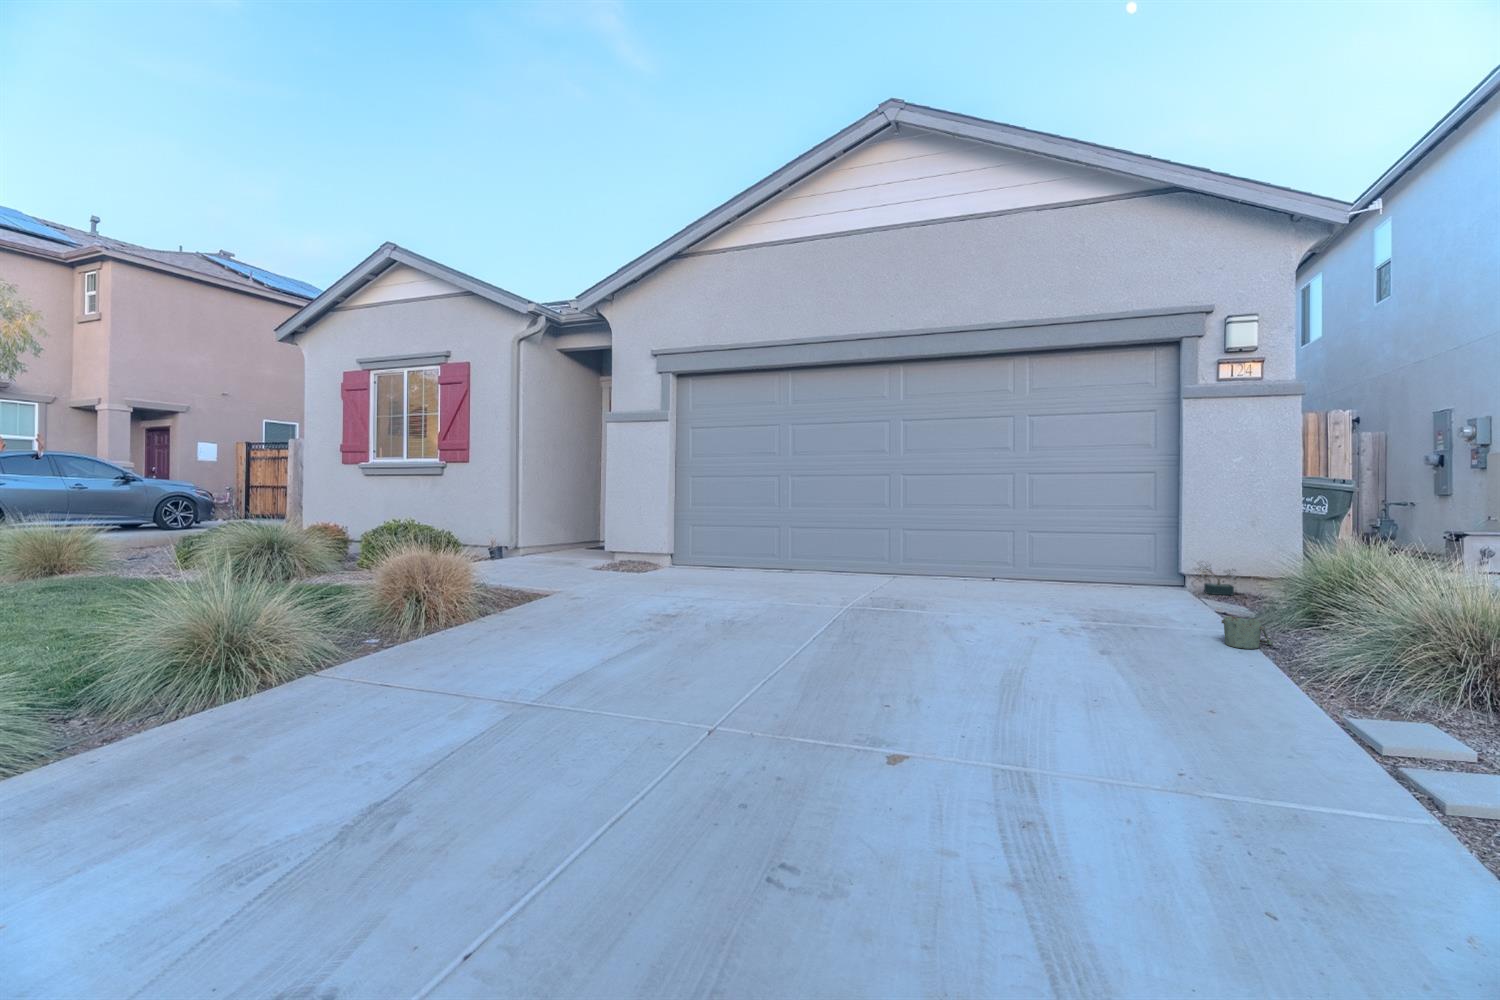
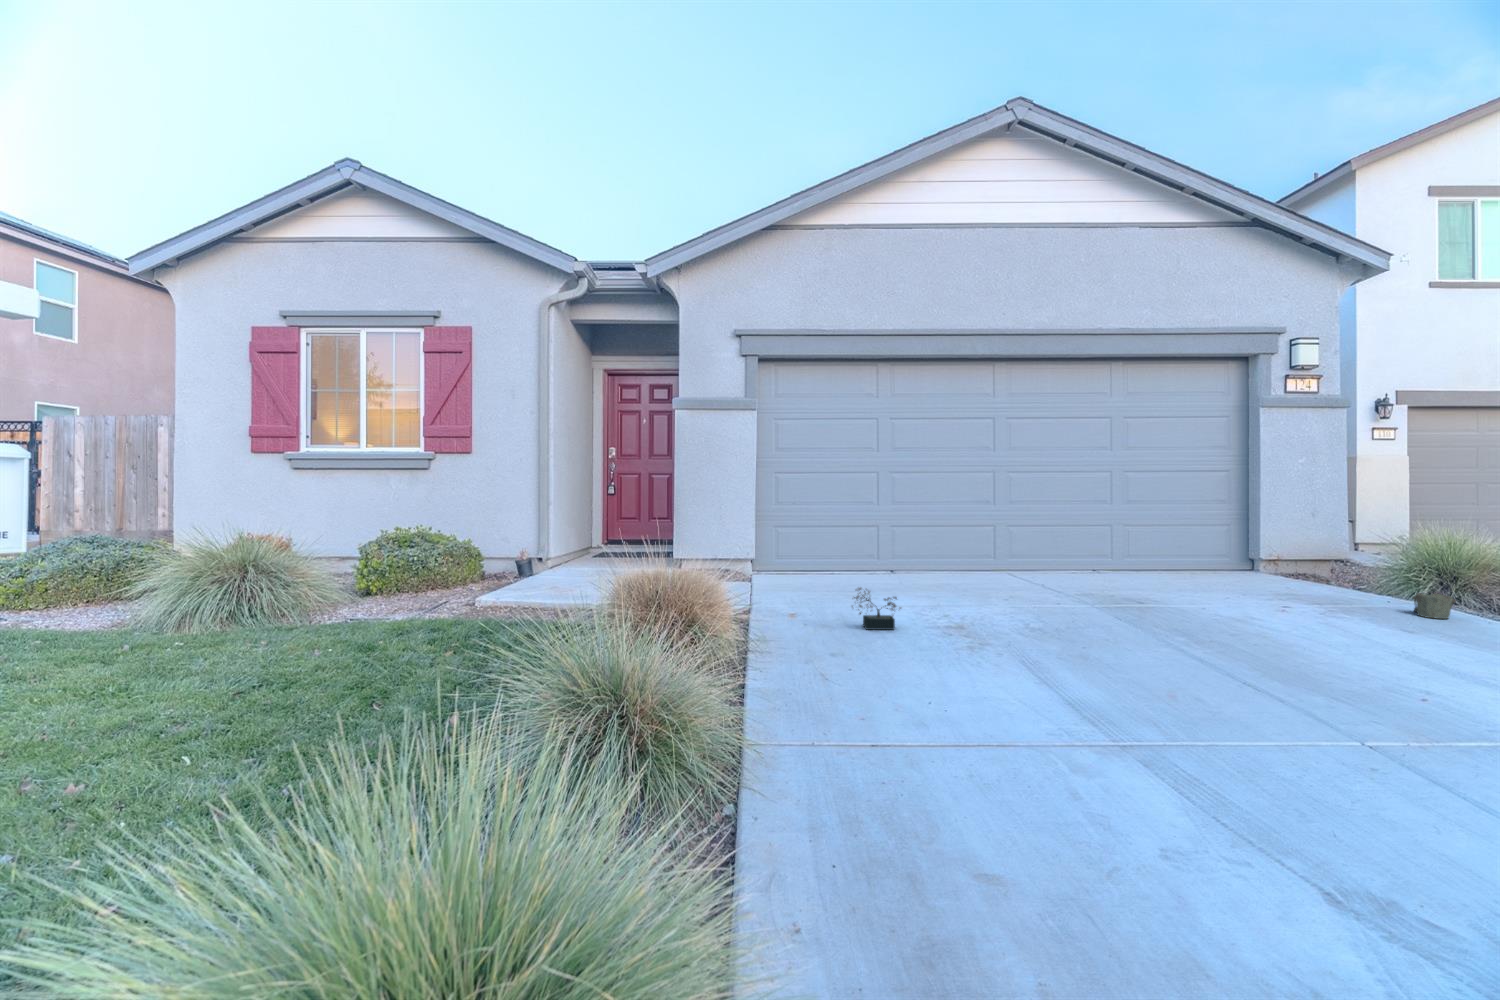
decorative plant: present [1198,561,1239,595] -> present [854,588,901,630]

